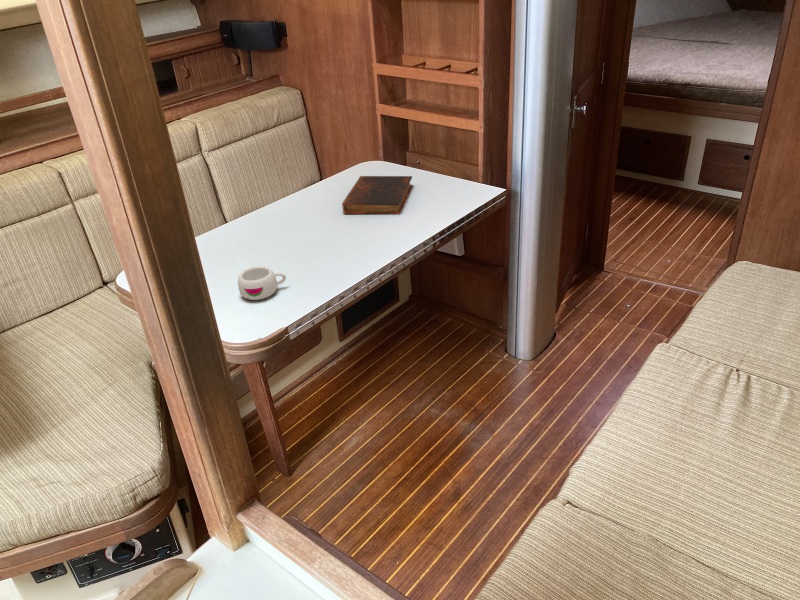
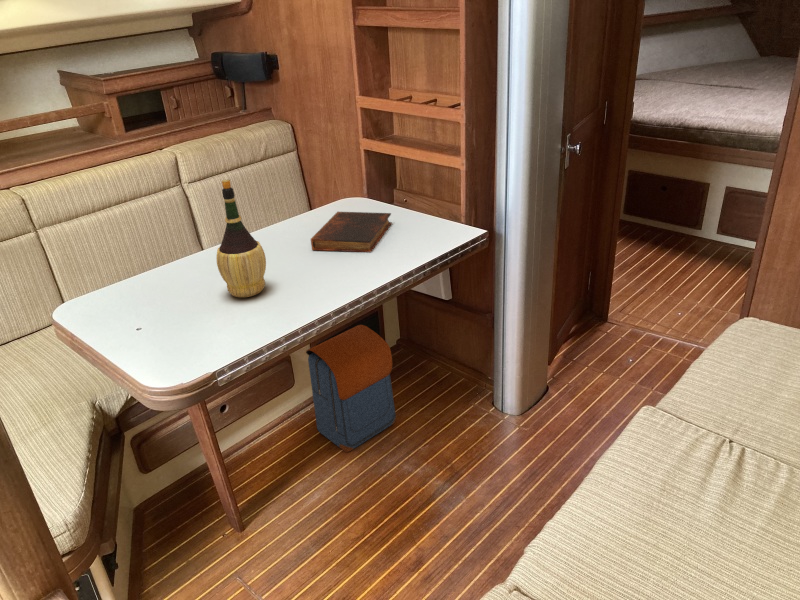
wine bottle: none [265,151,310,261] -> present [216,180,266,297]
mug: present [238,266,286,300] -> none [176,302,229,339]
backpack: none [336,282,419,400] -> present [306,325,396,452]

